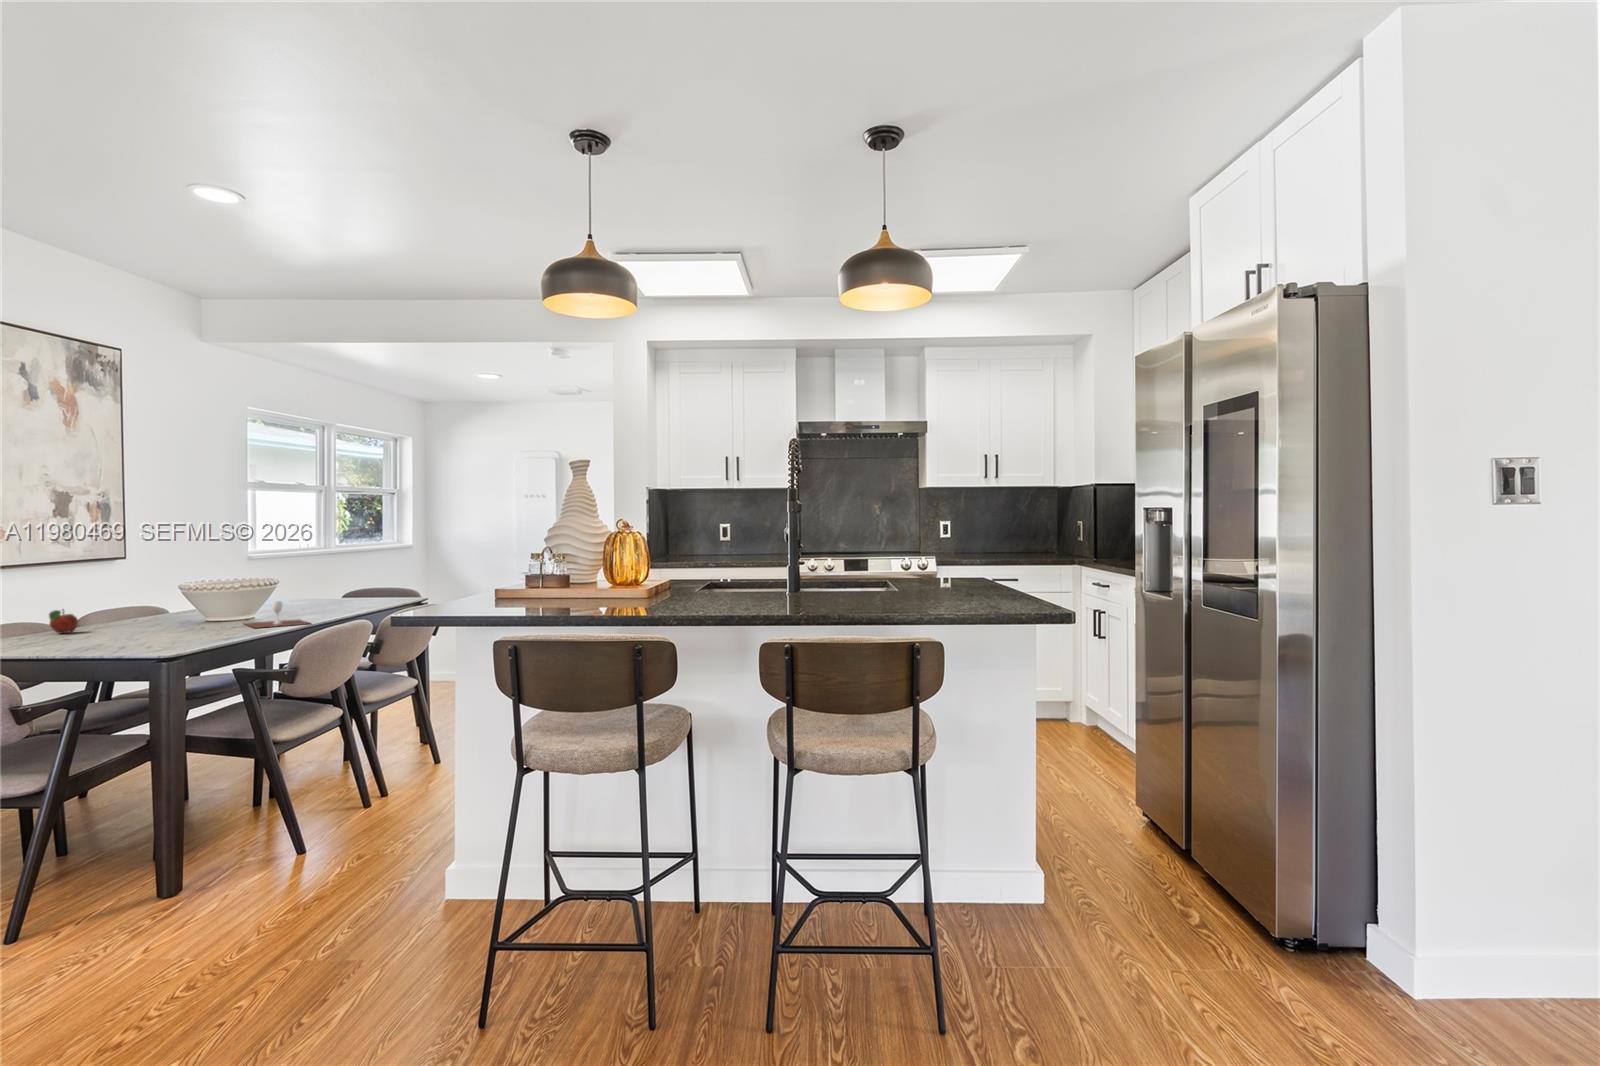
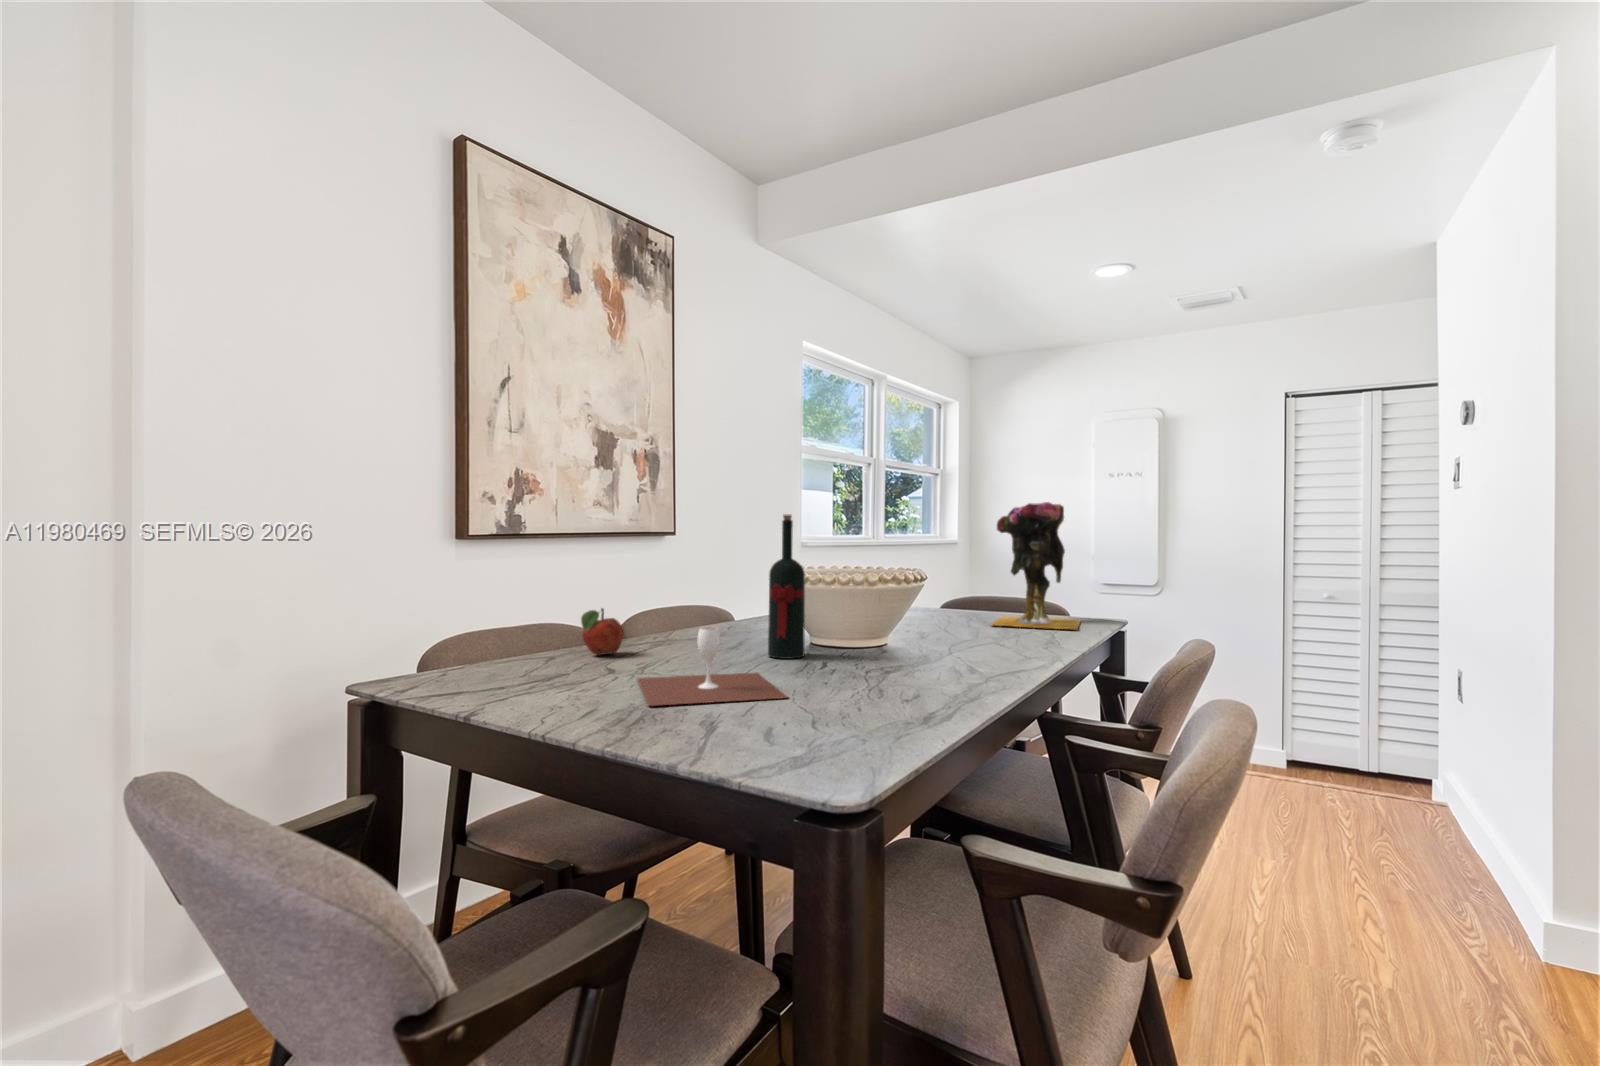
vase: none [339,541,406,609] -> present [992,502,1080,629]
wine bottle: none [172,558,195,629] -> present [768,515,805,659]
wine glass: present [245,601,309,628] -> present [638,627,788,706]

